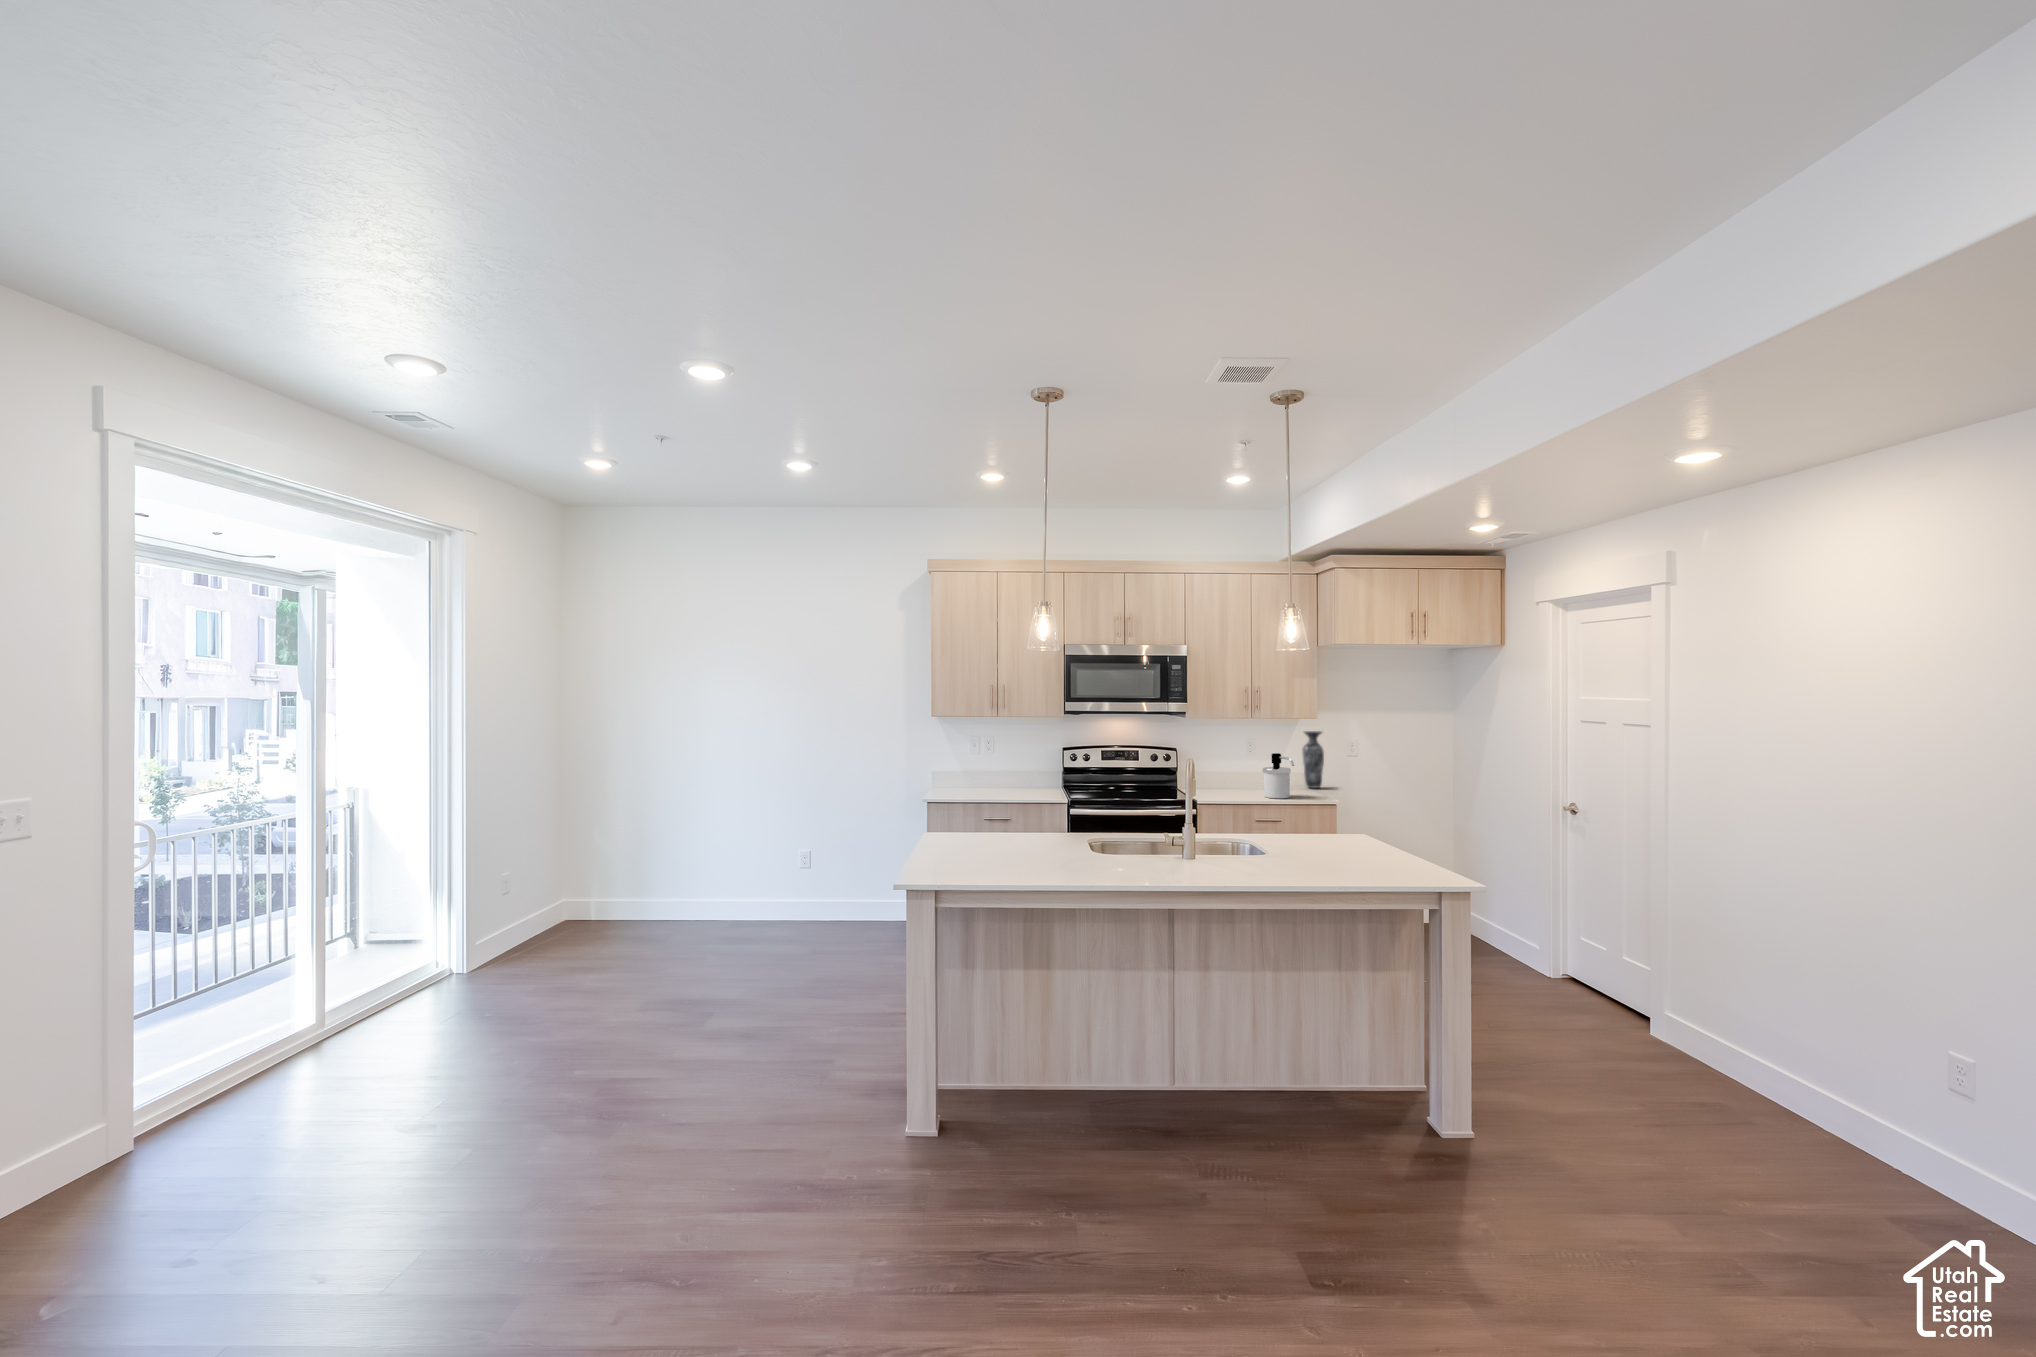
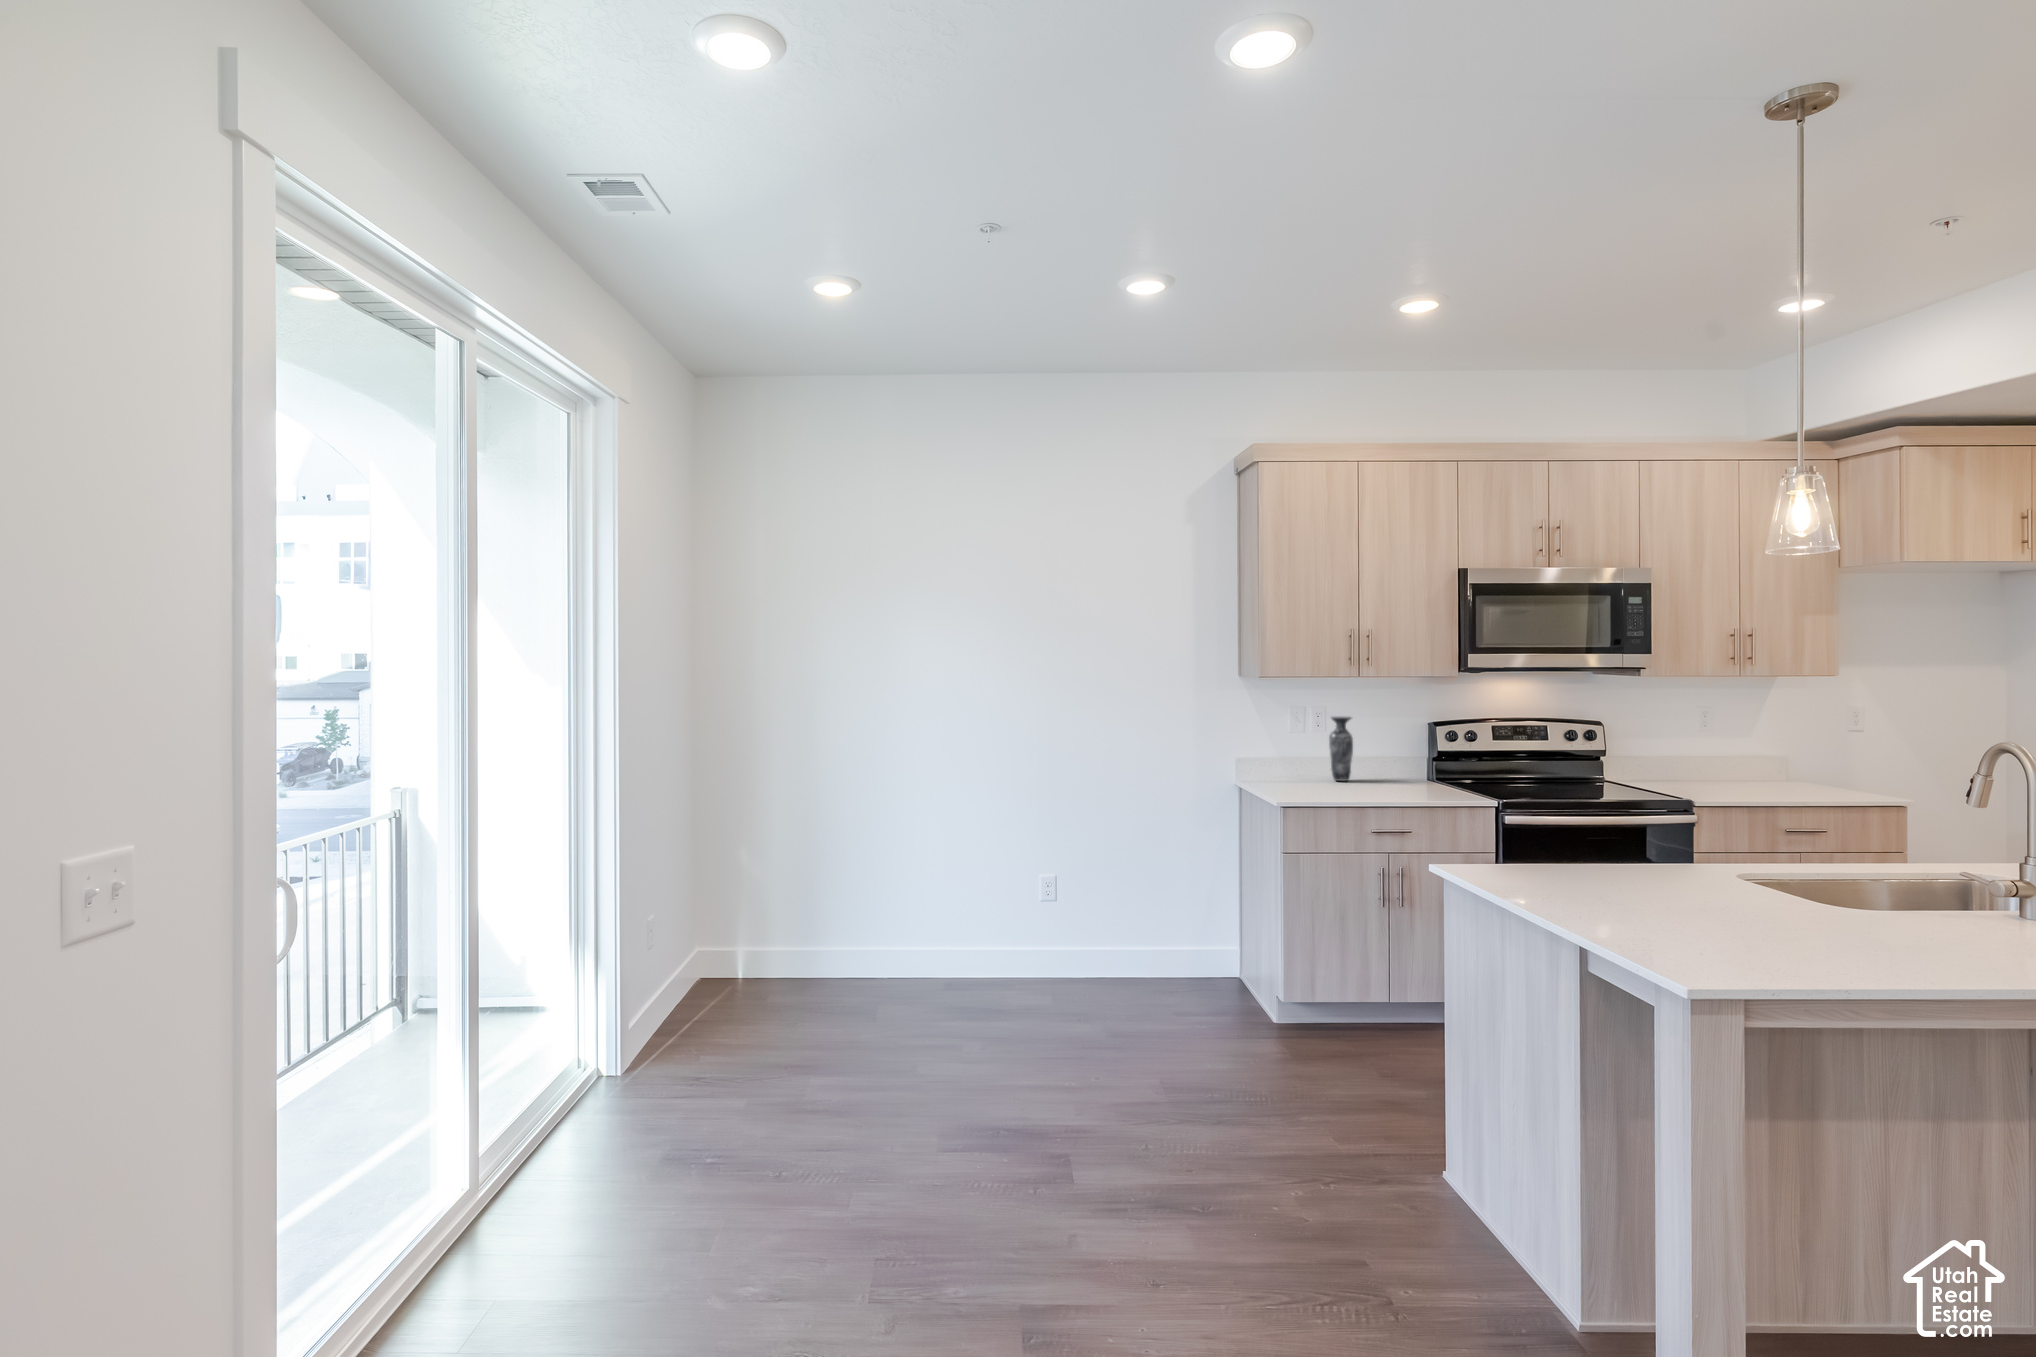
soap dispenser: present [1263,753,1294,798] -> none [1283,742,1317,792]

